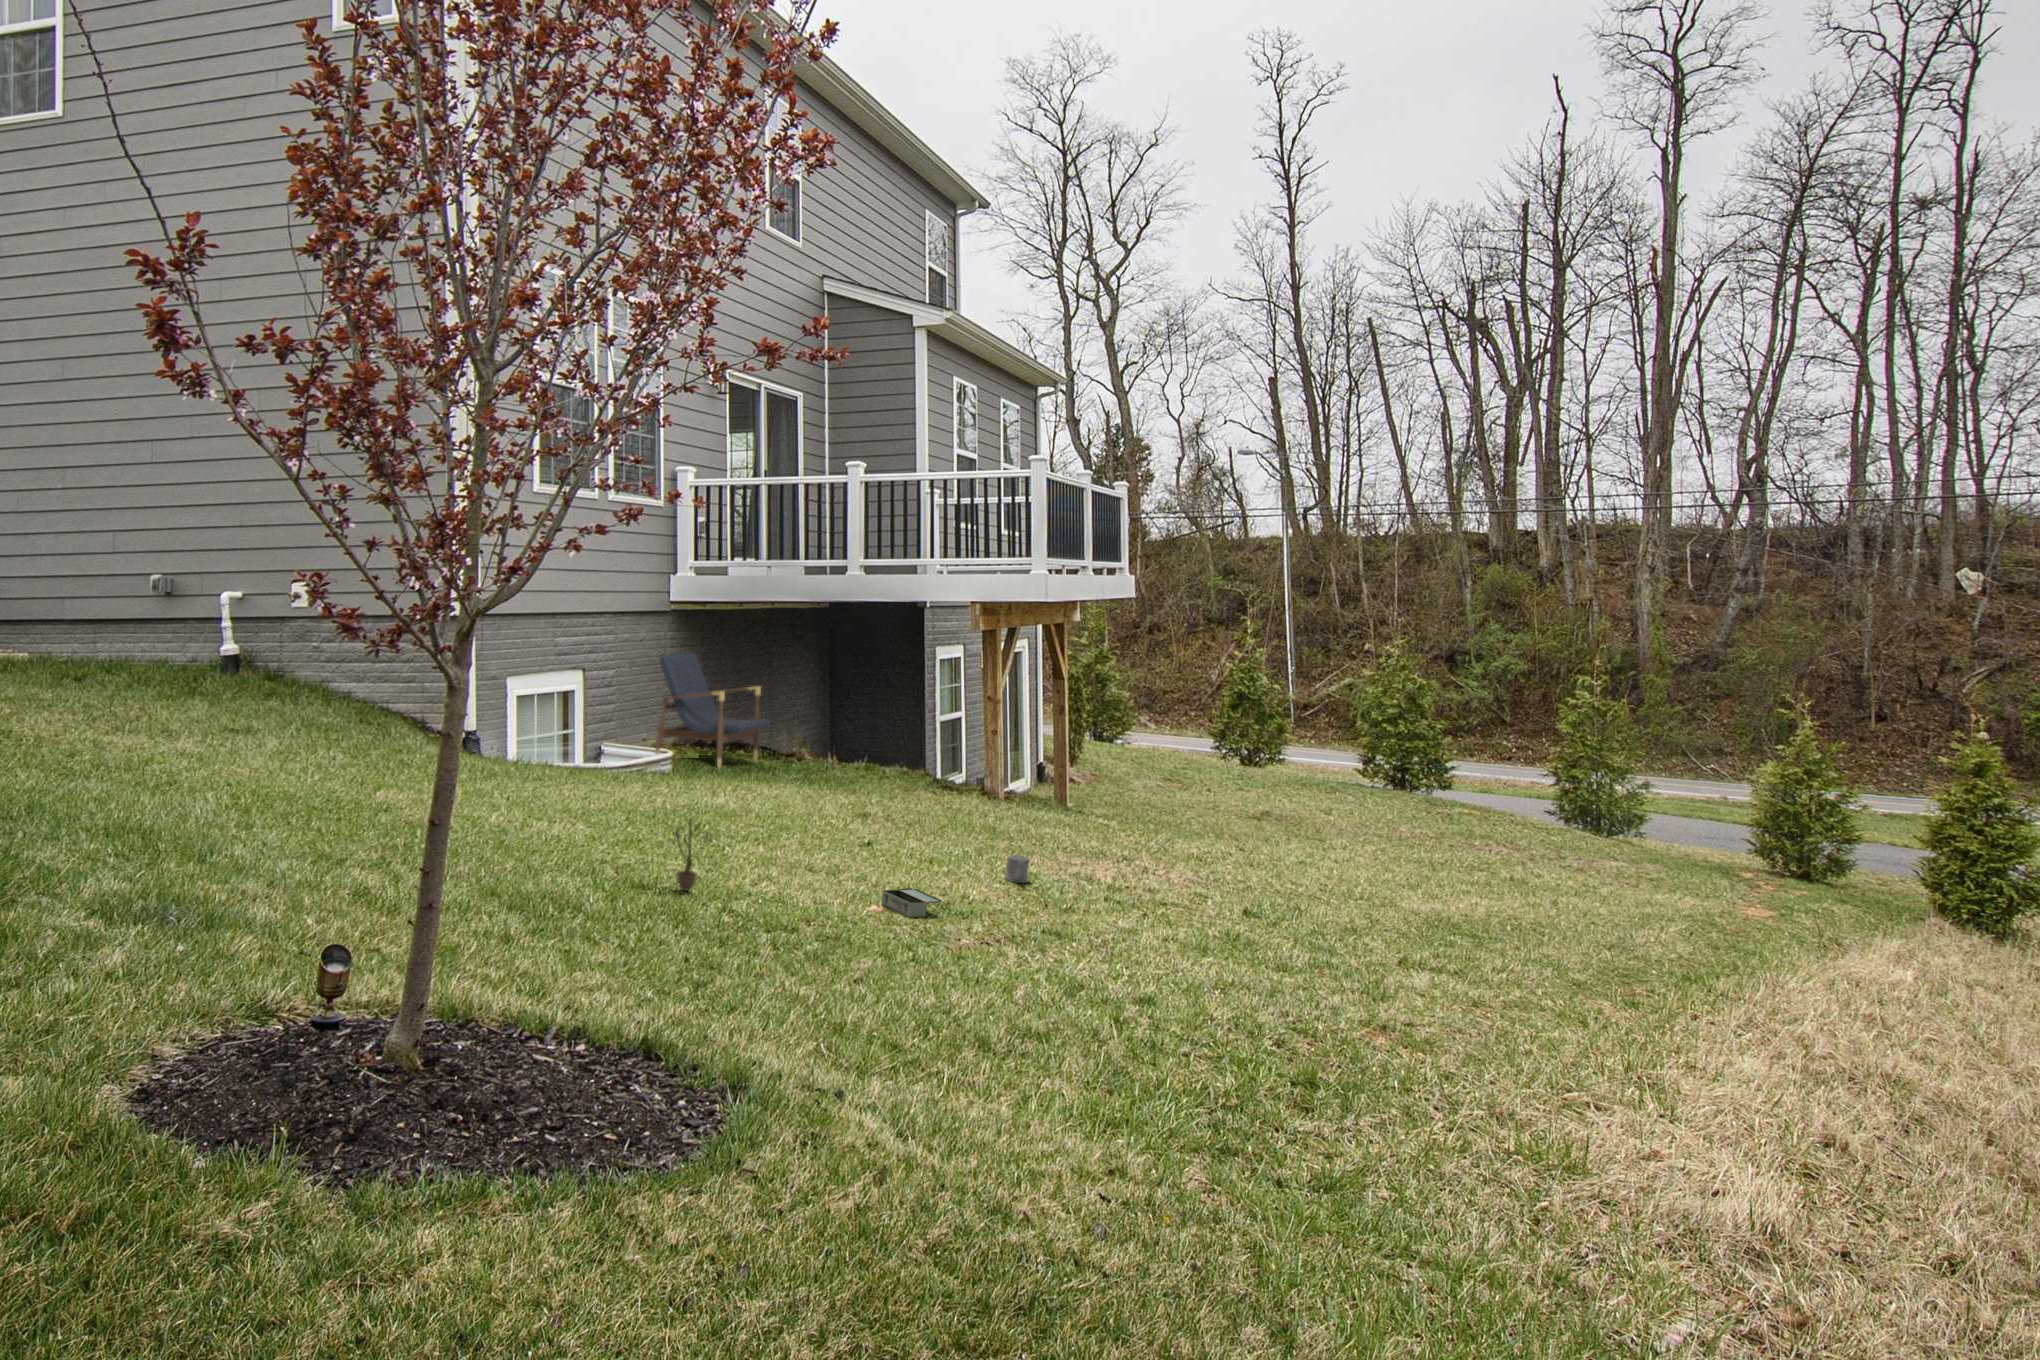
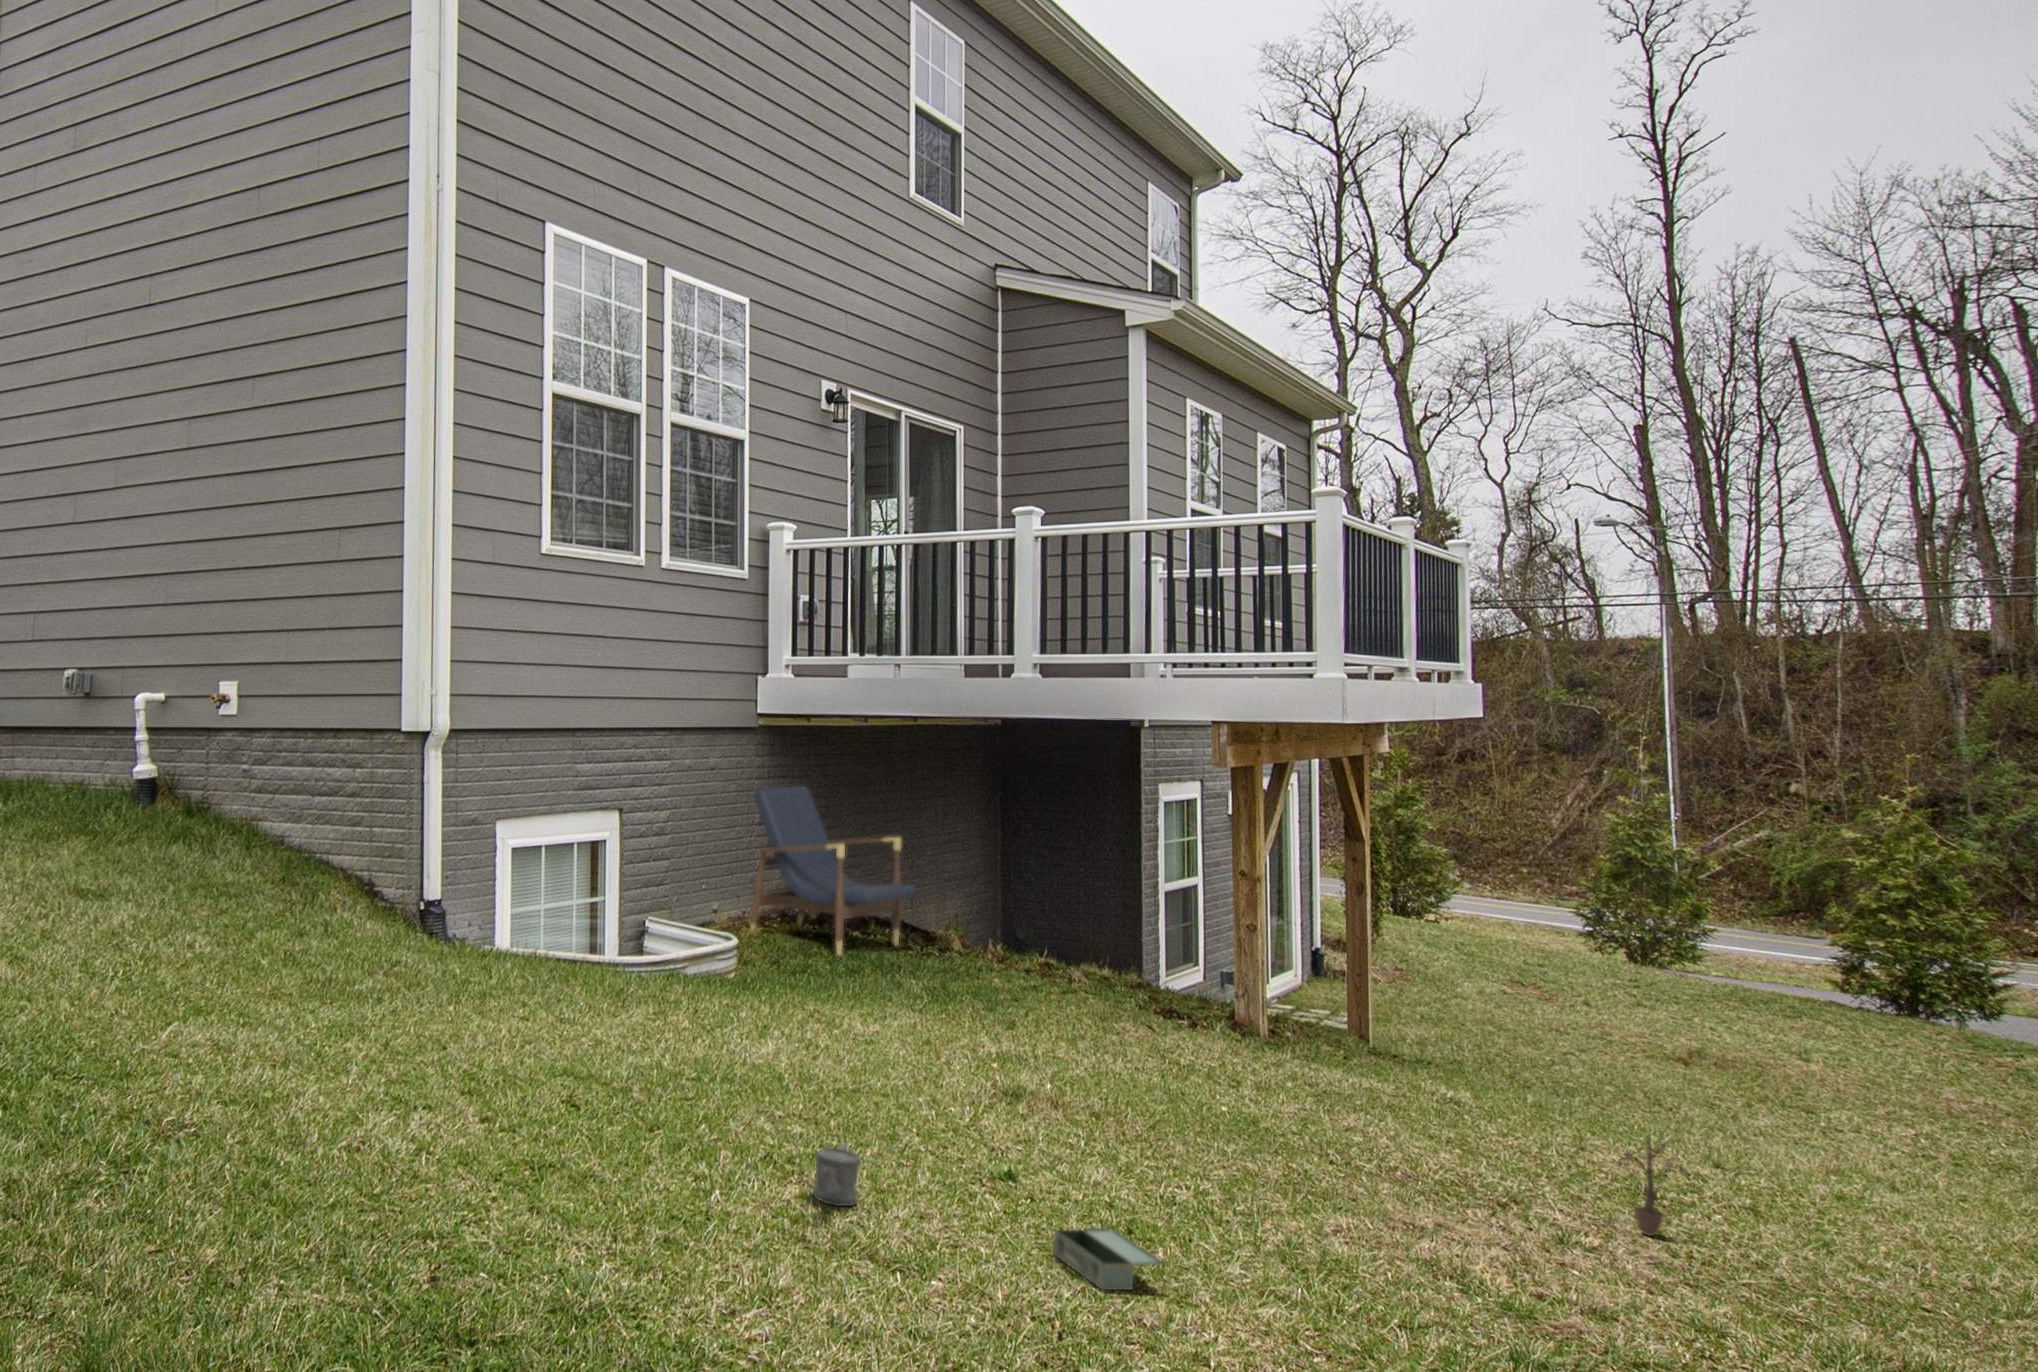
decorative plant: present [657,820,713,891] -> present [1602,1135,1685,1236]
watering can: present [1005,854,1030,883] -> present [813,1144,861,1206]

